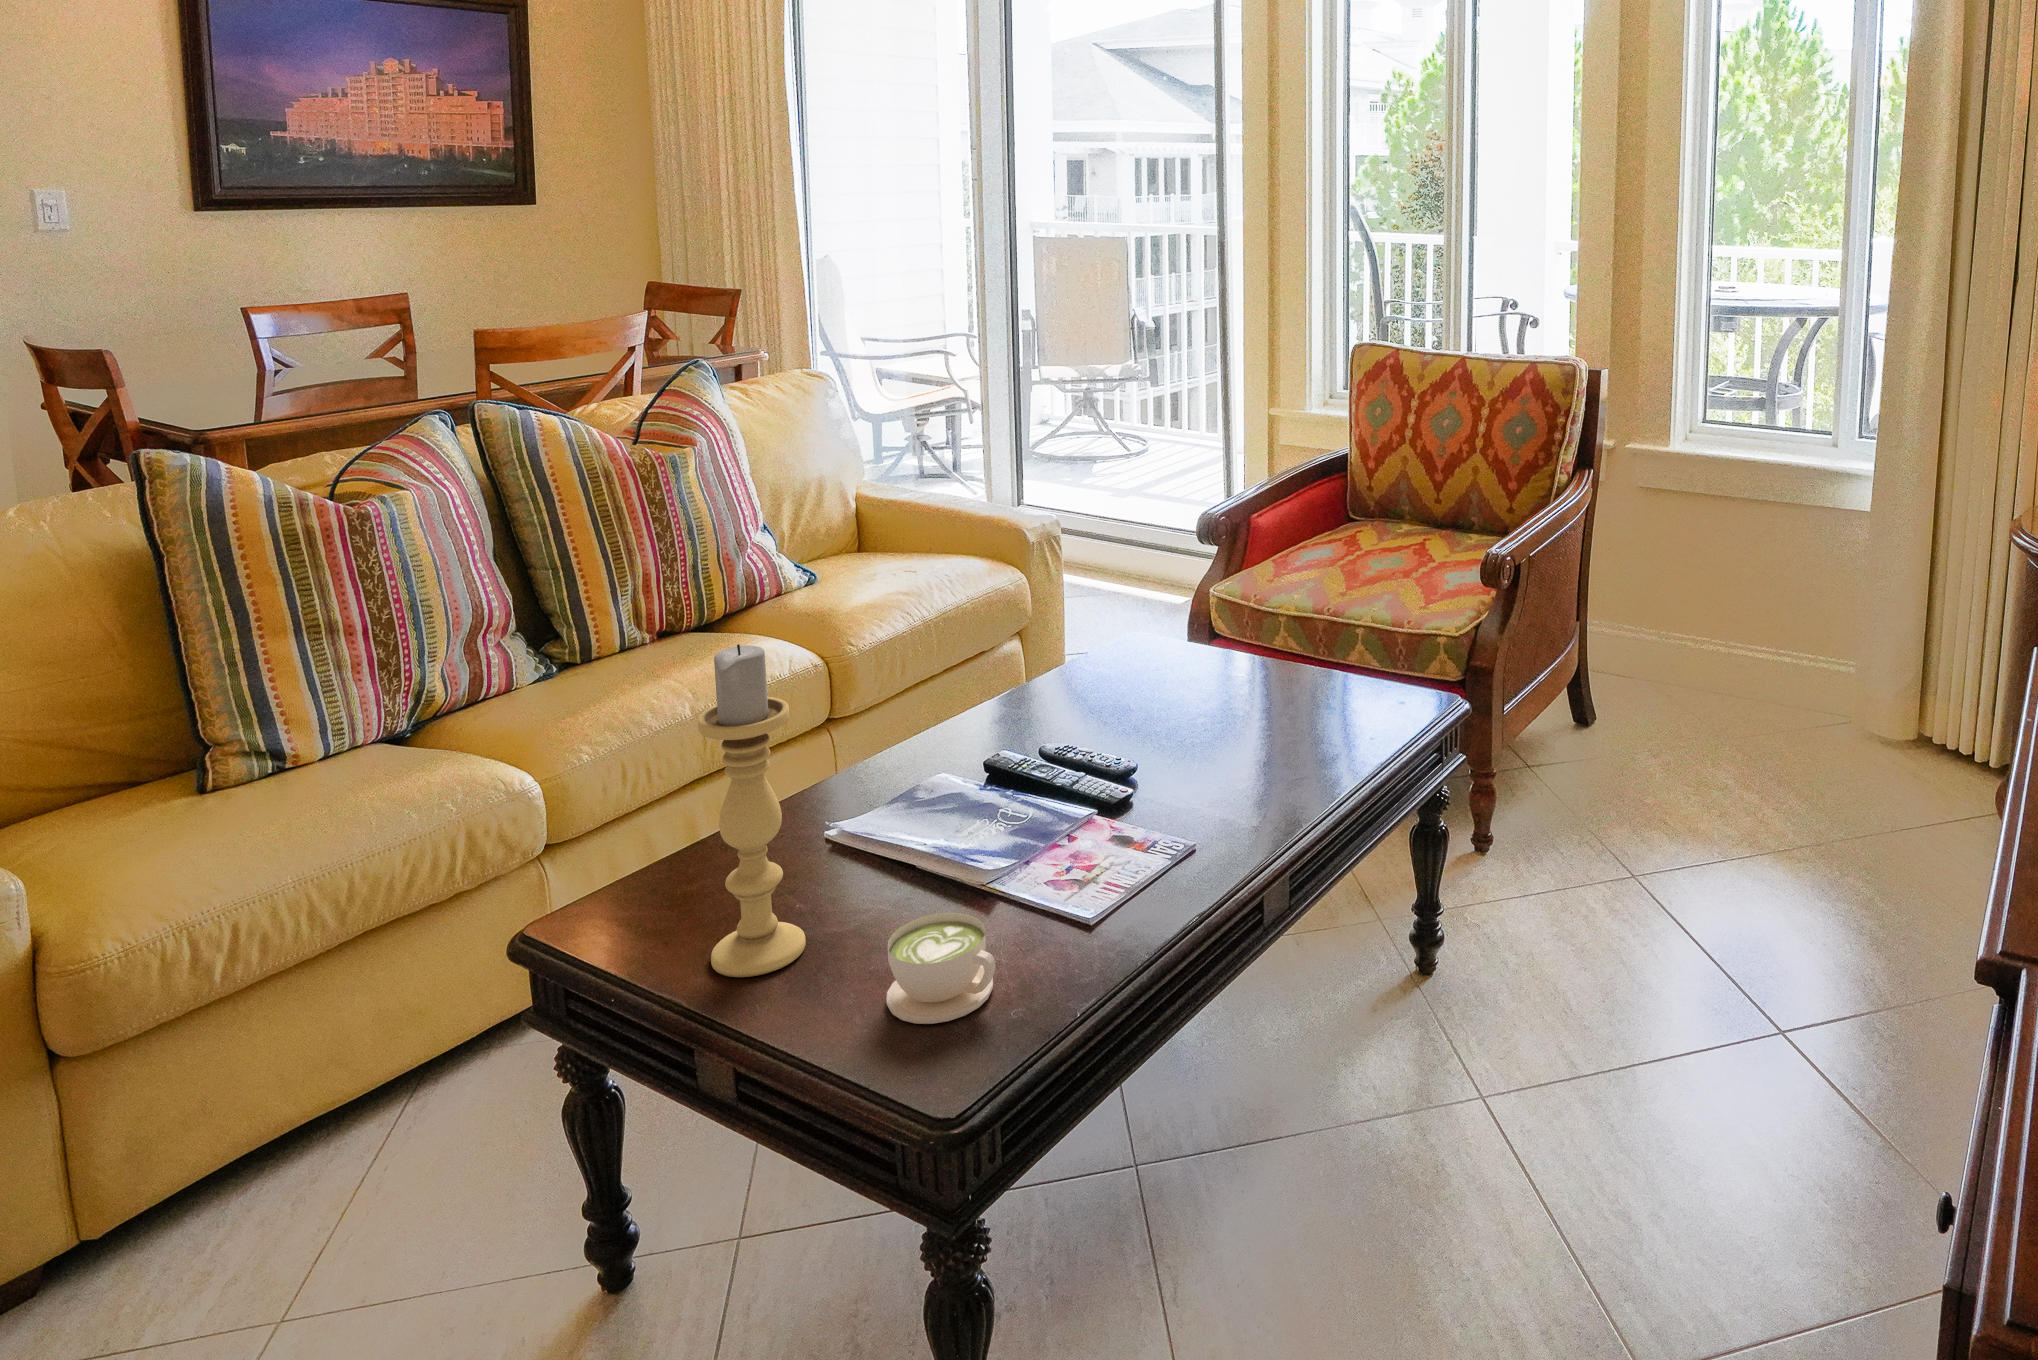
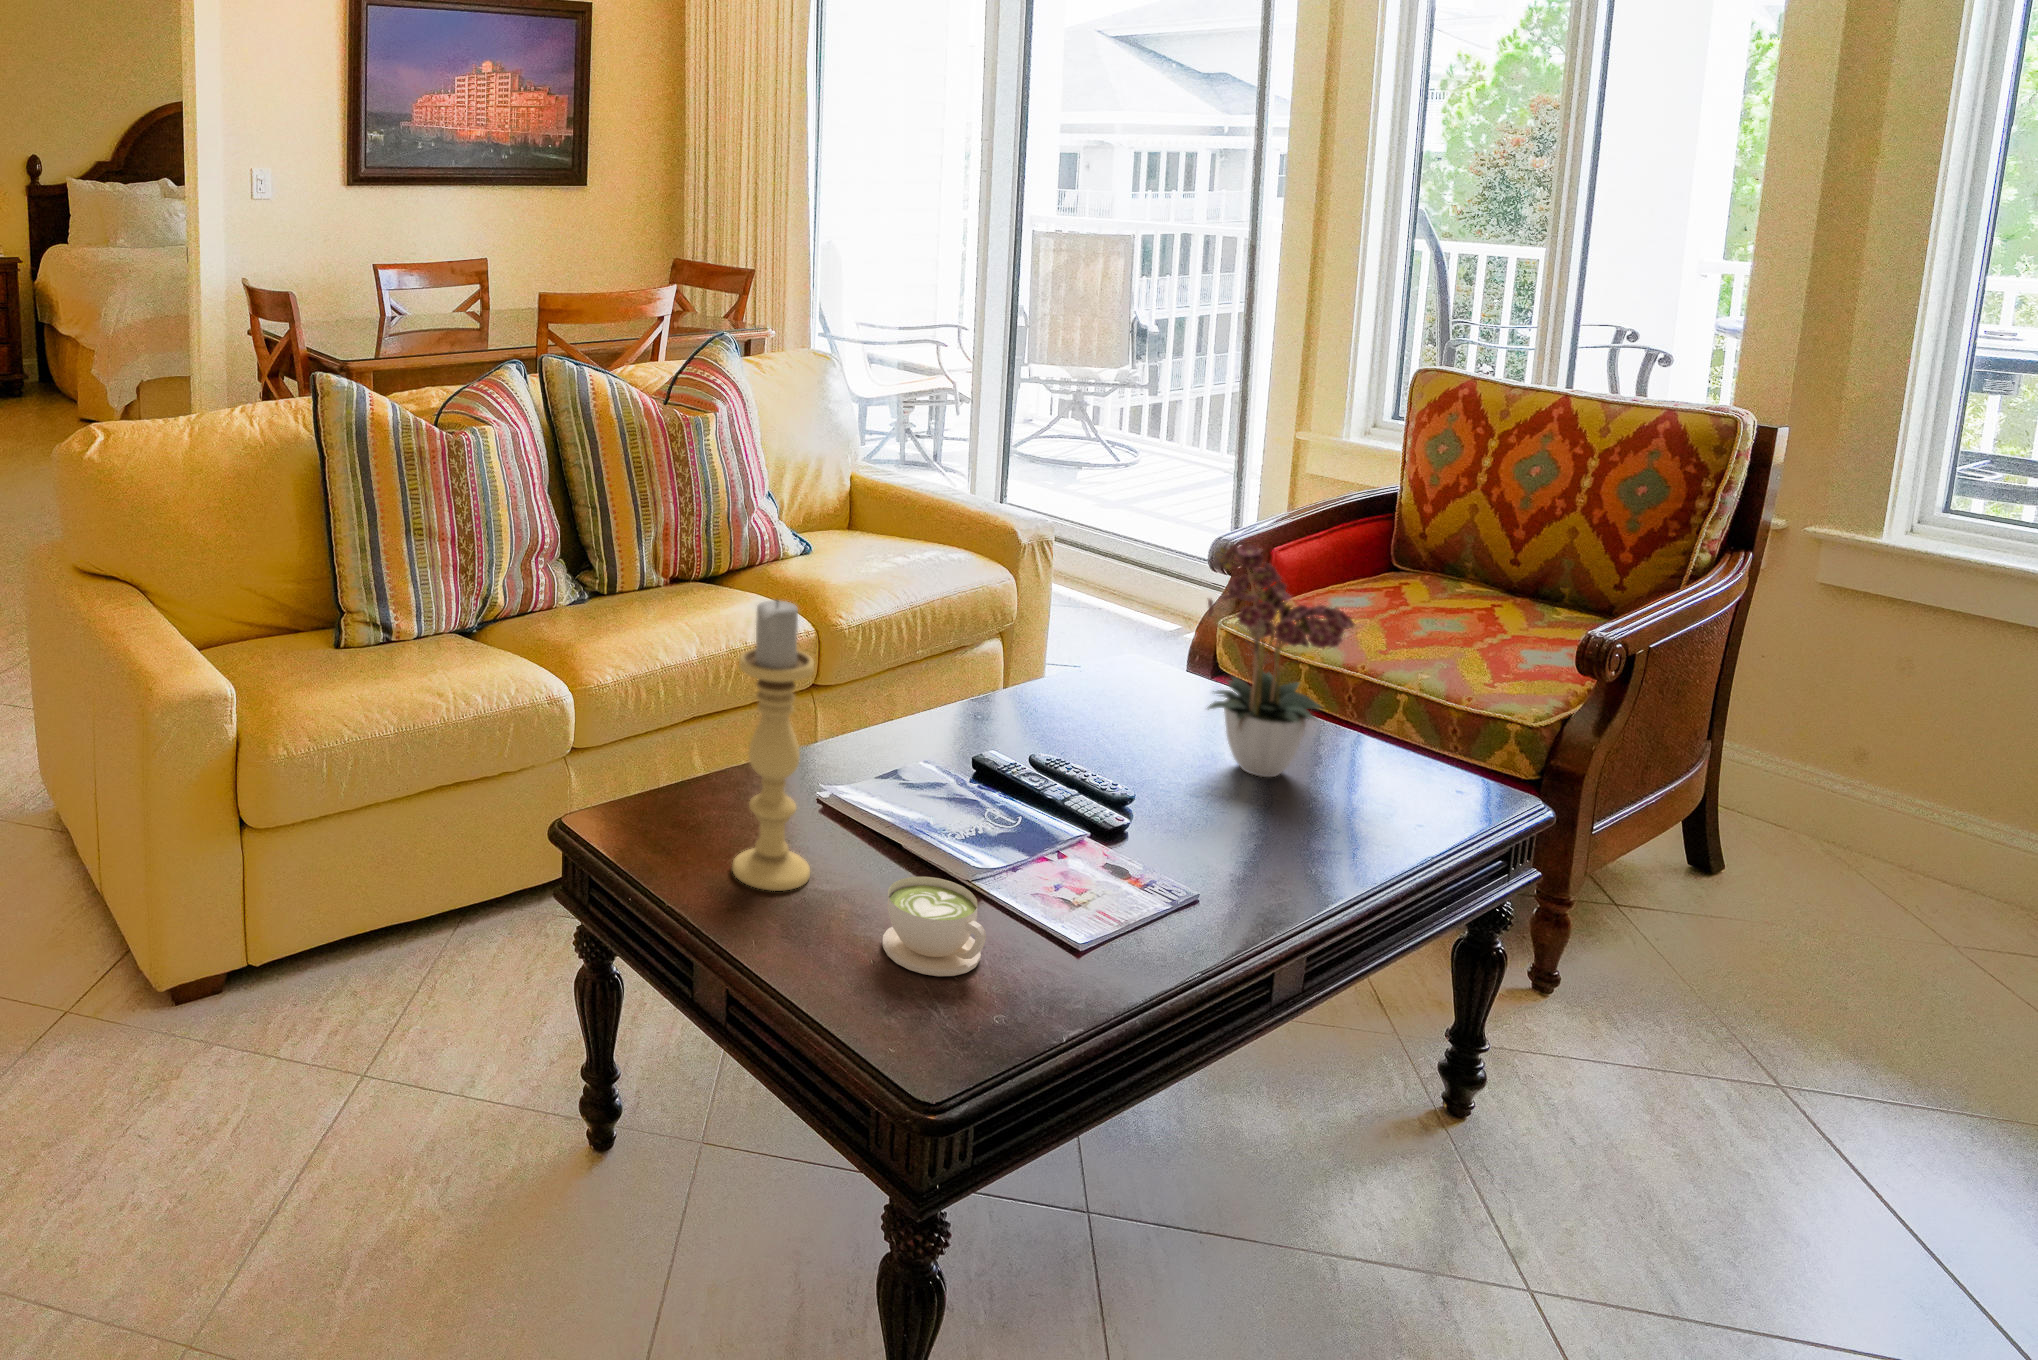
flower arrangement: none [1187,502,1329,727] -> present [1208,544,1355,777]

